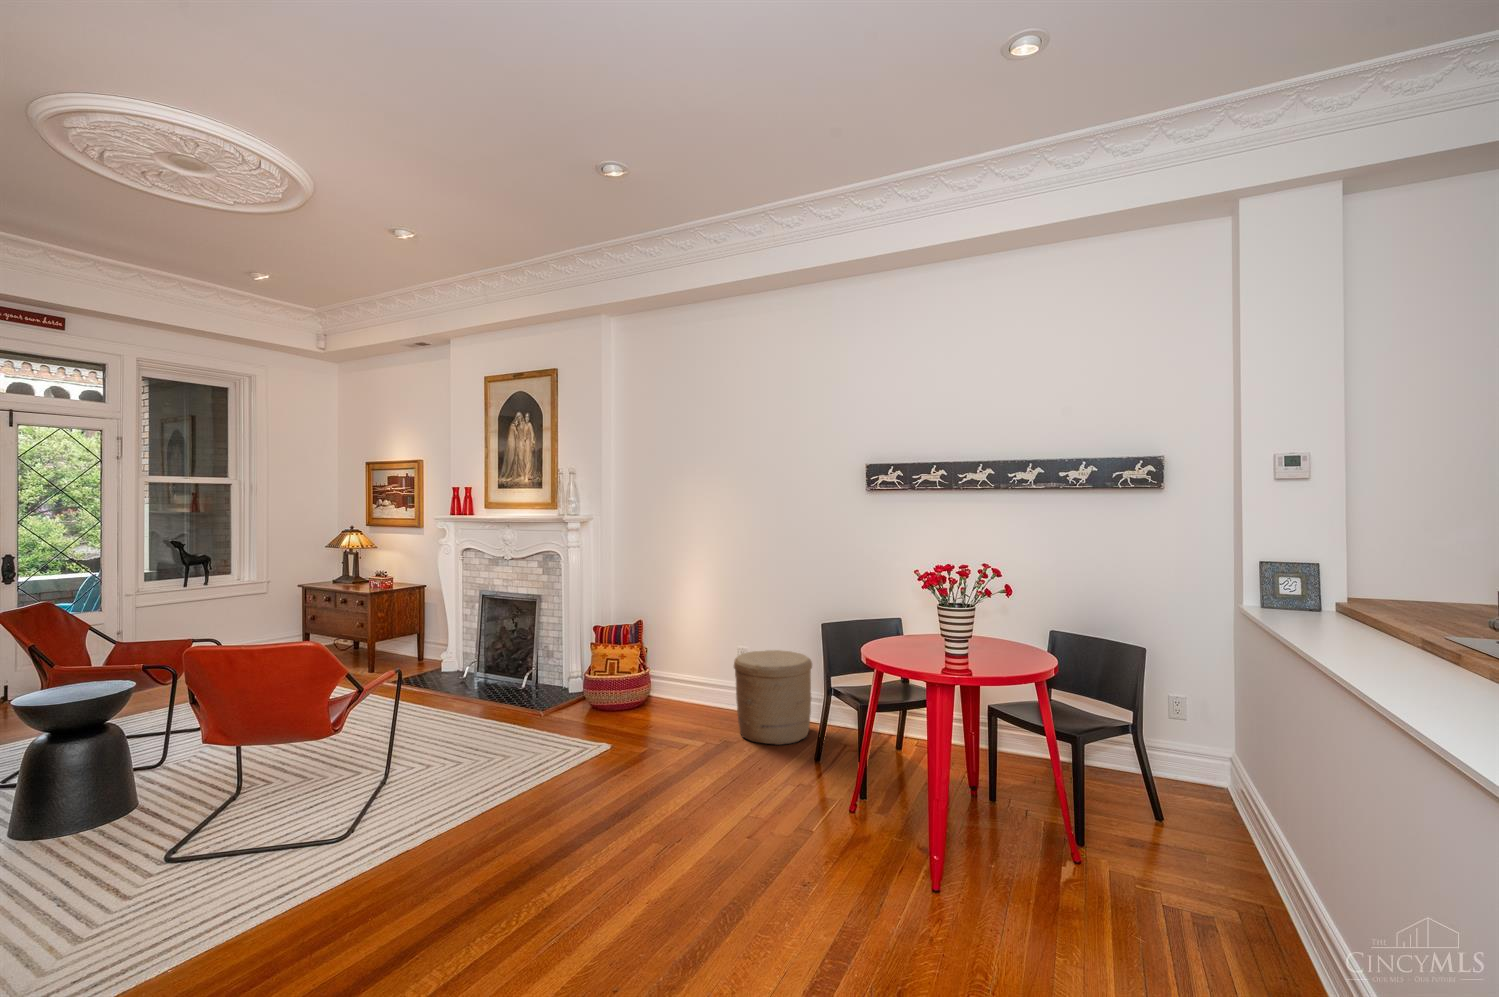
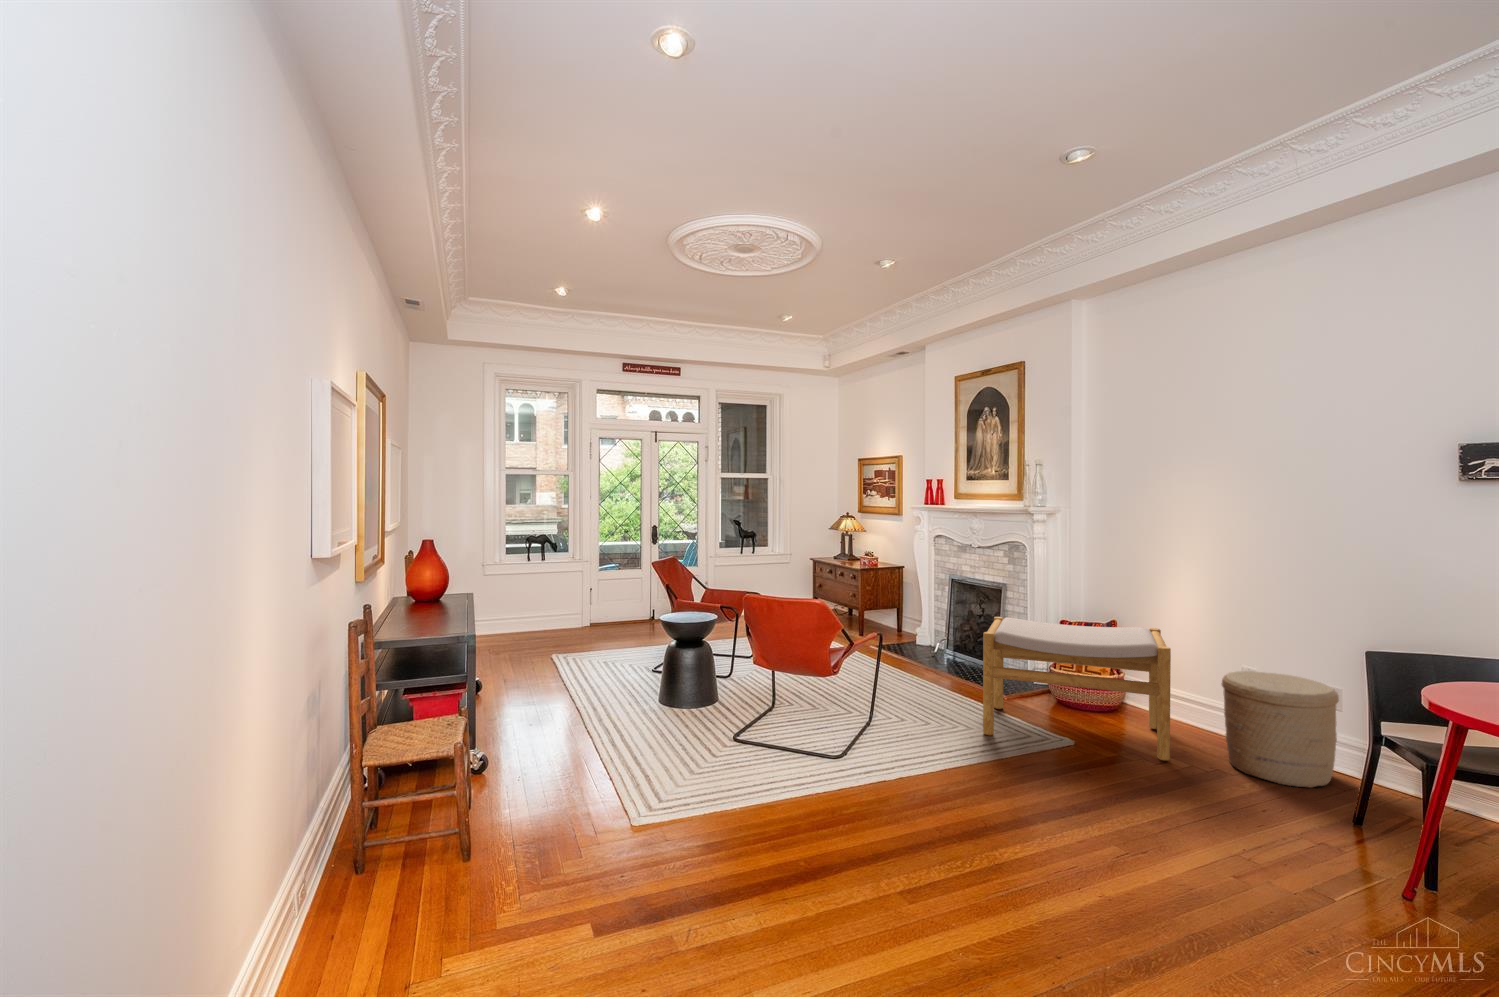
footstool: none [524,624,697,761] -> present [983,617,1171,761]

